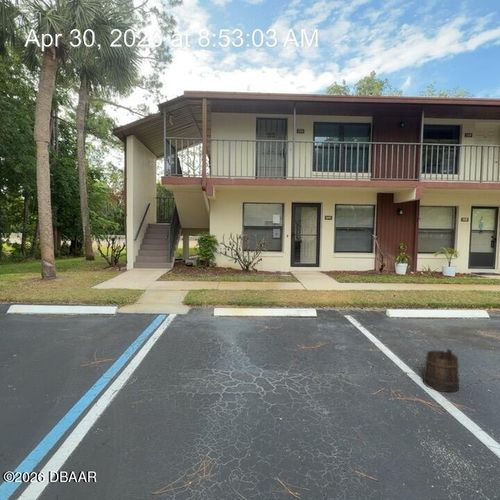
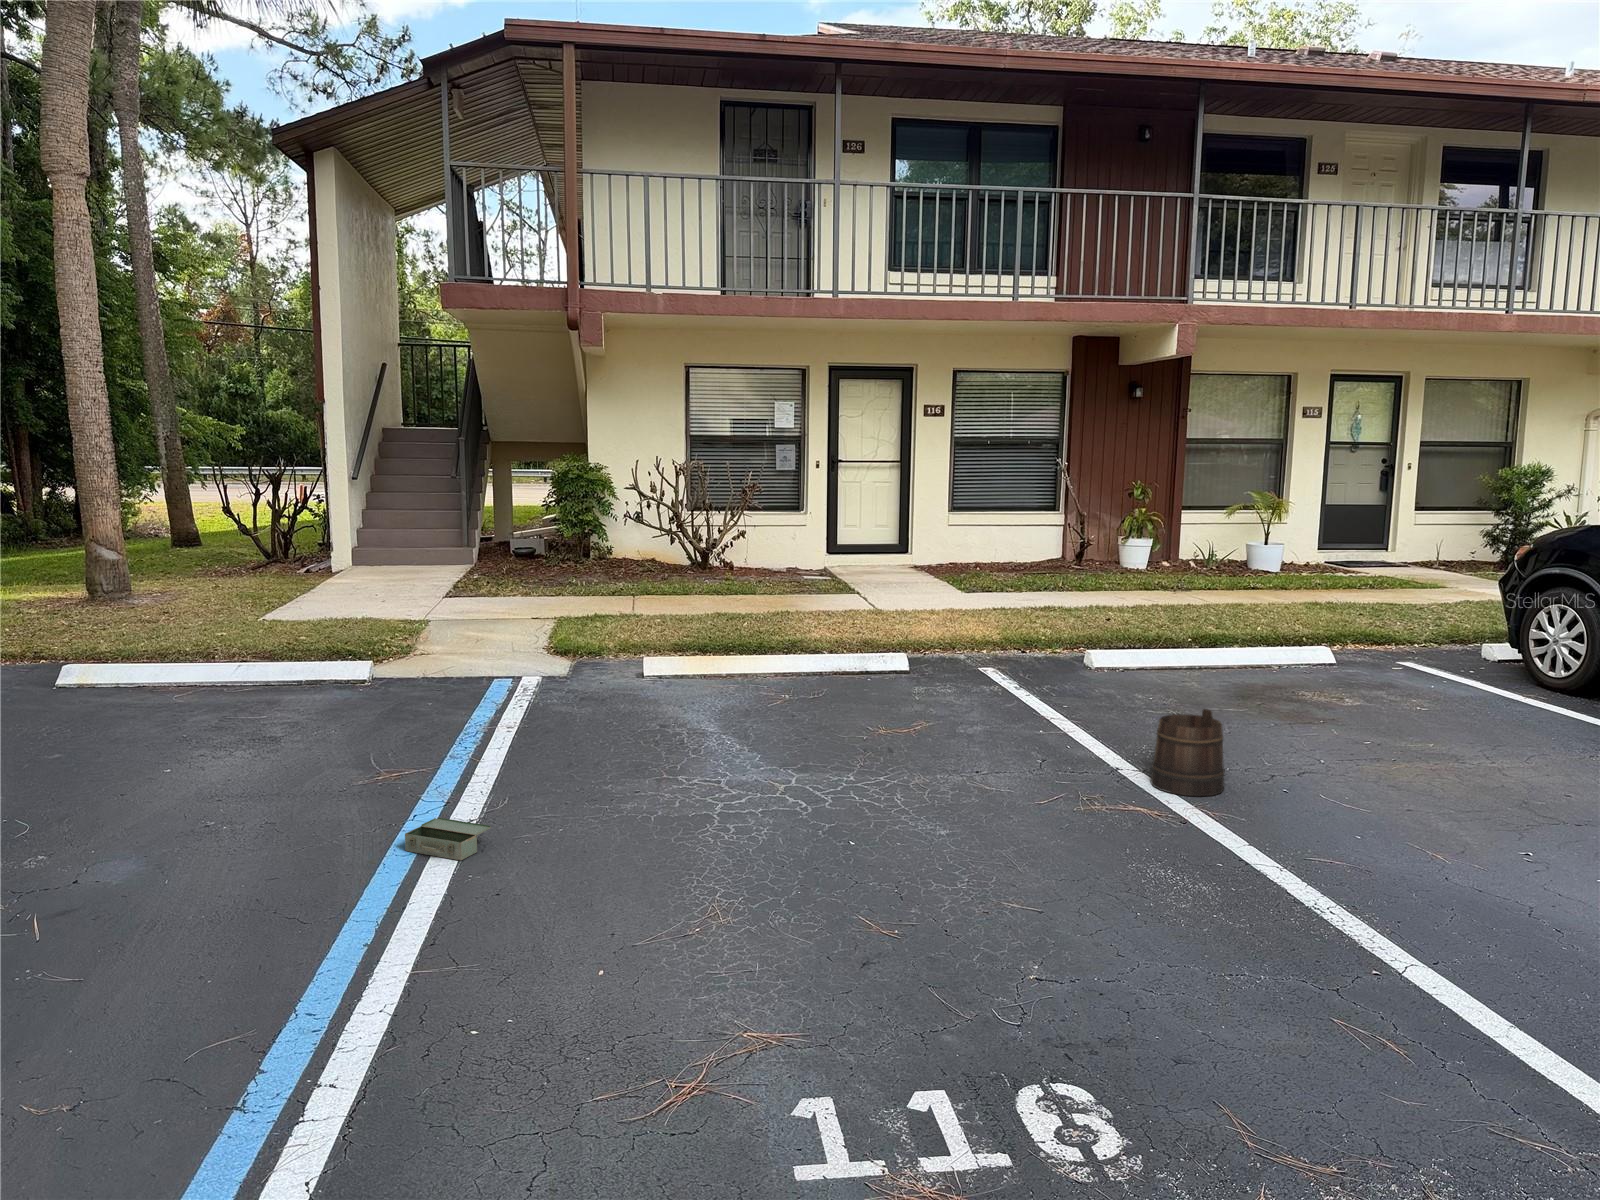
toolbox: none [80,392,119,417] -> present [405,817,491,860]

